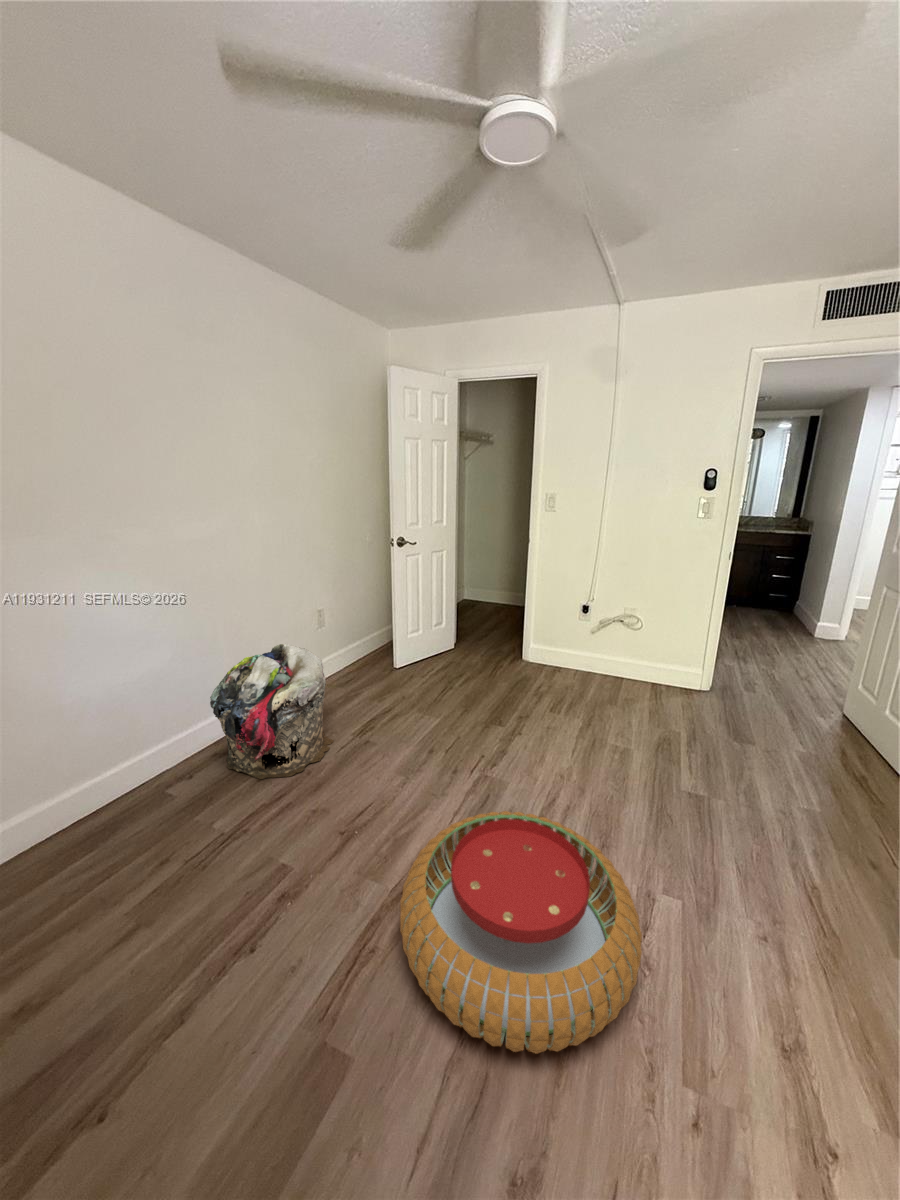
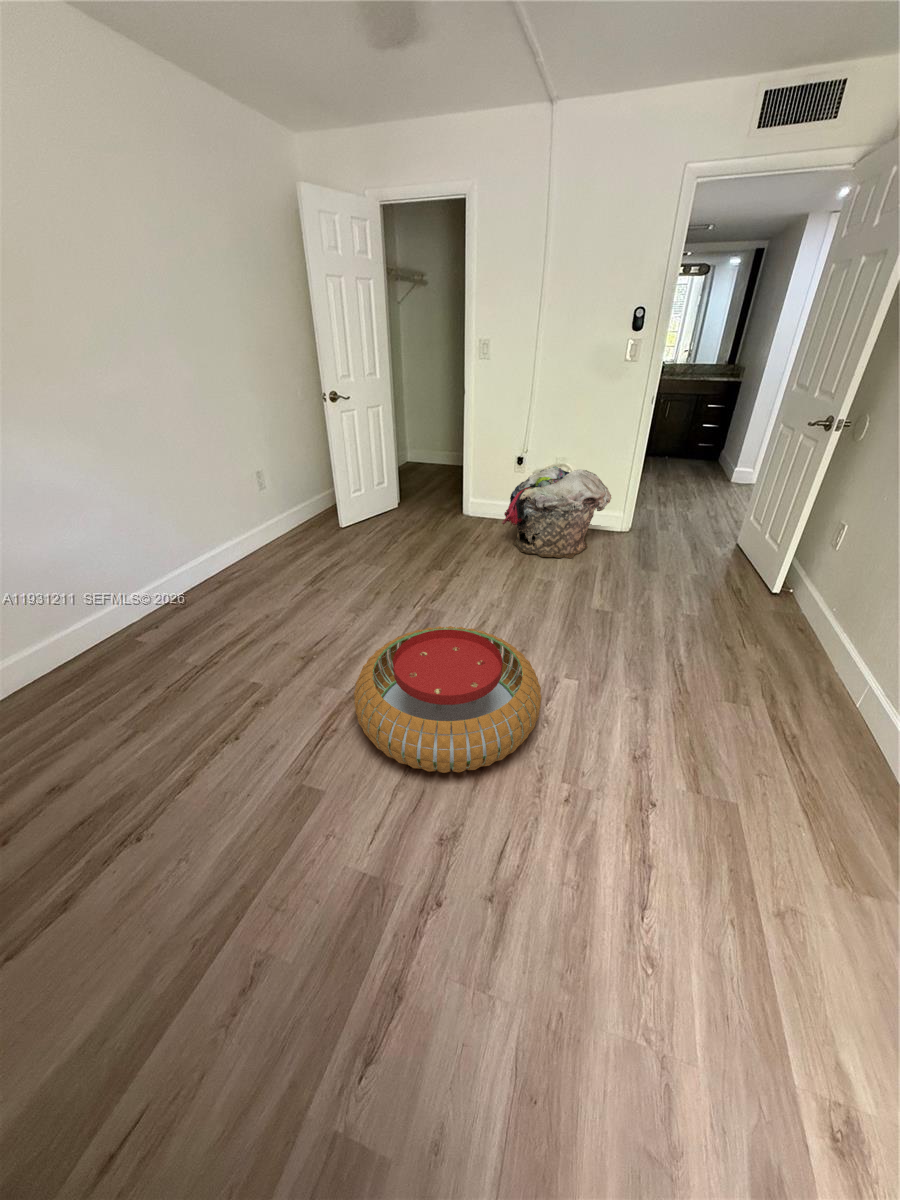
laundry basket: present [210,644,333,779] -> present [502,466,611,558]

